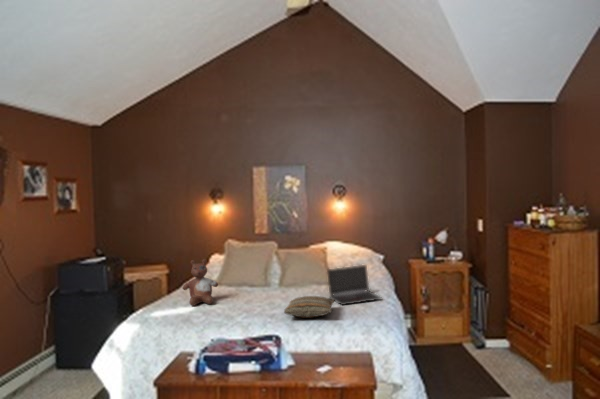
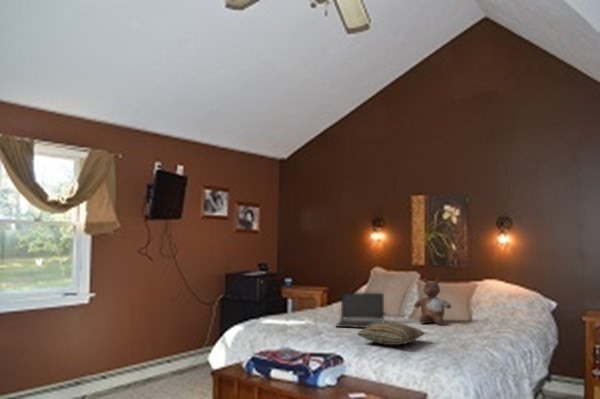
stuffed bear: present [183,259,218,306] -> present [415,278,451,324]
laptop: present [328,265,380,305] -> present [336,293,384,328]

